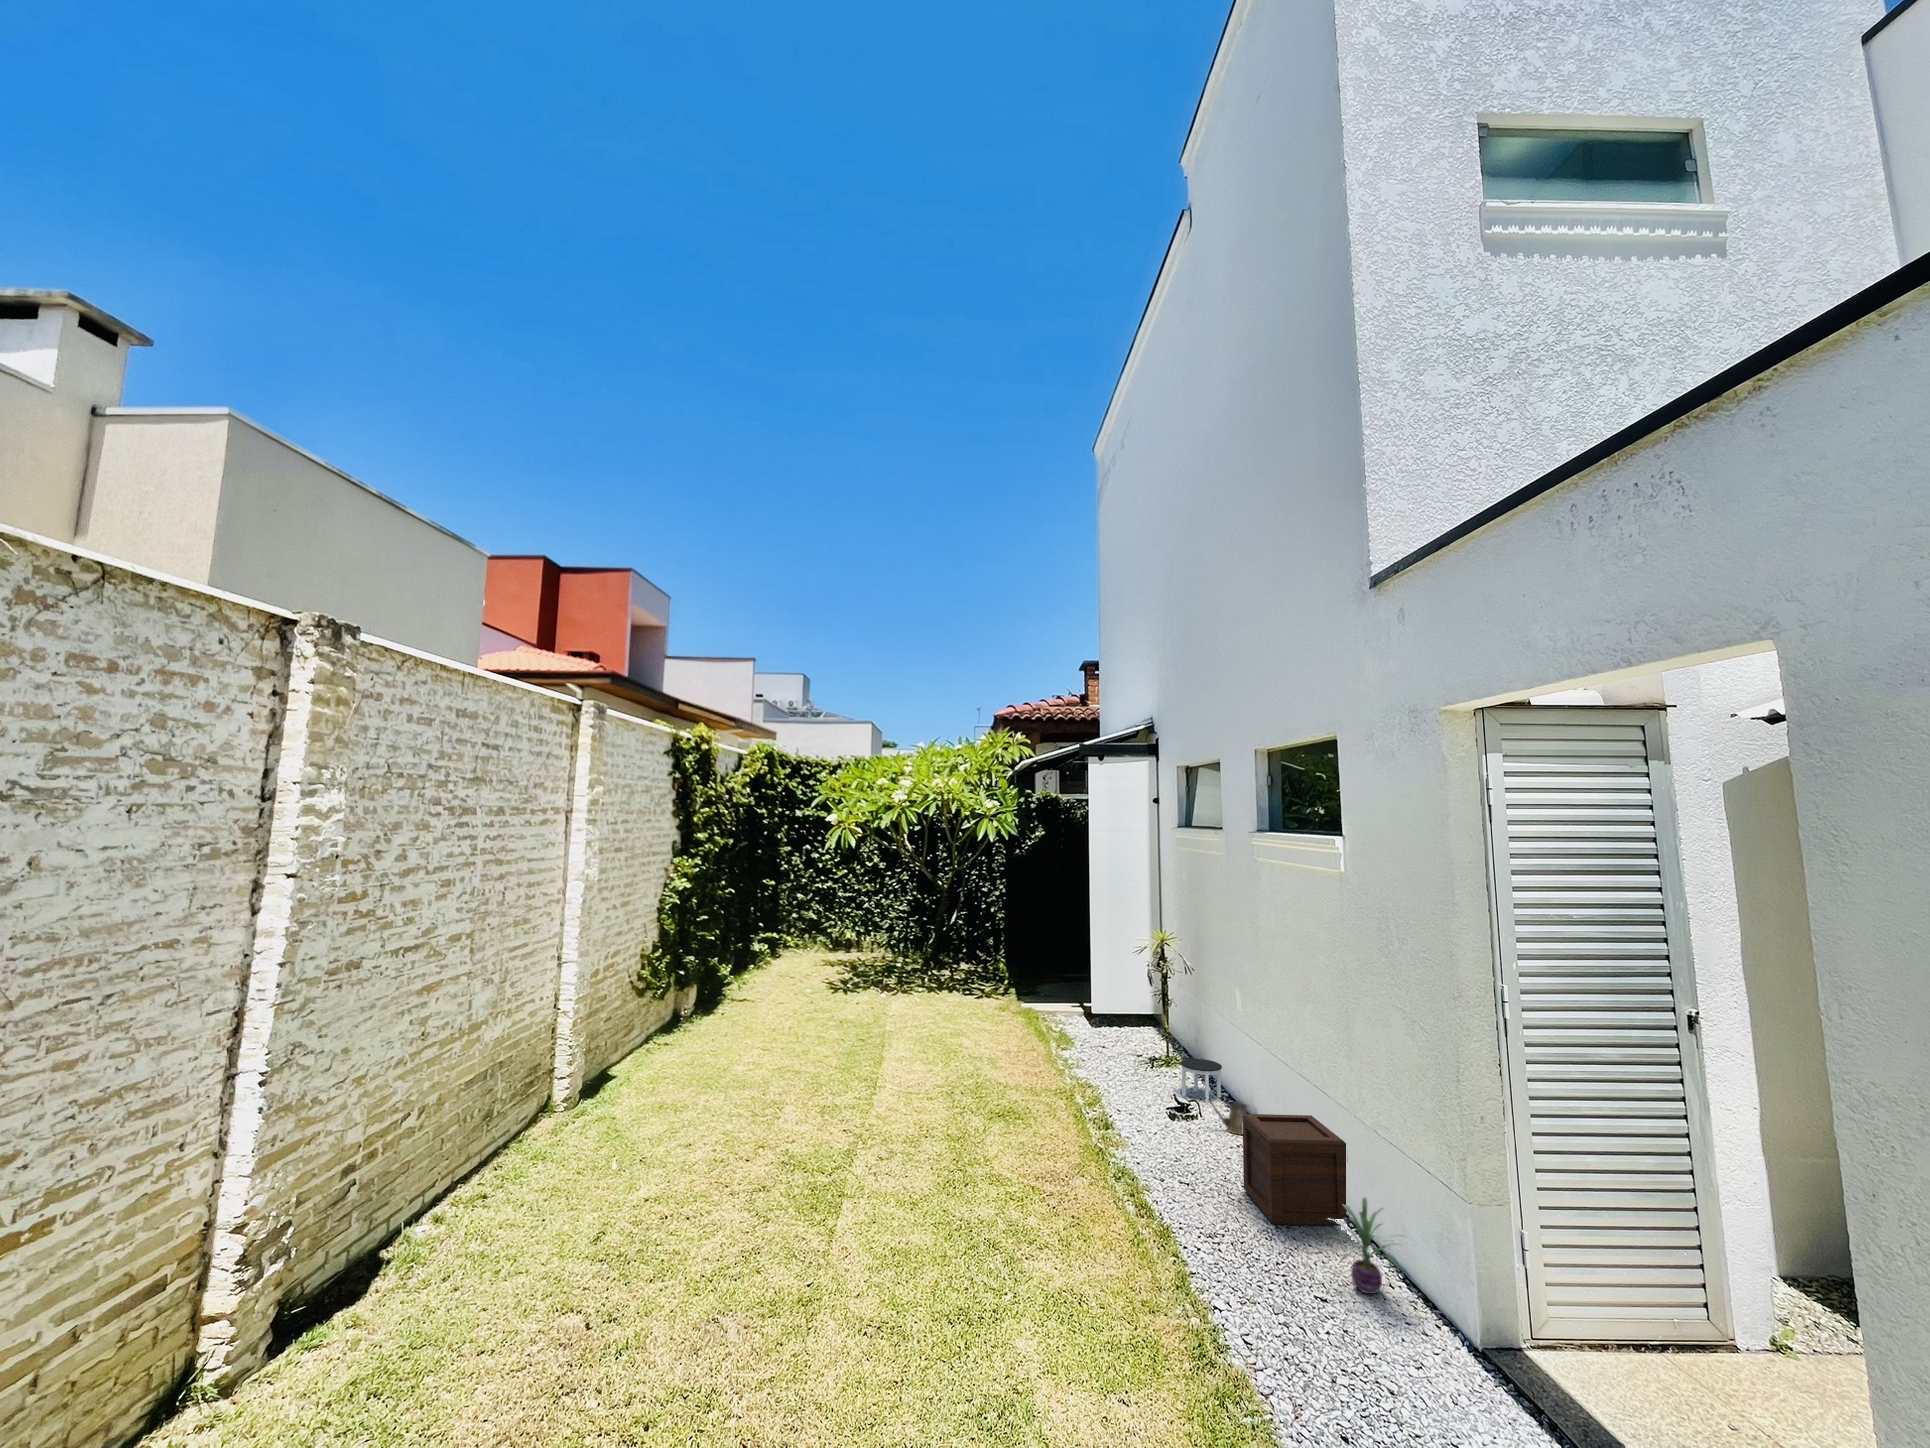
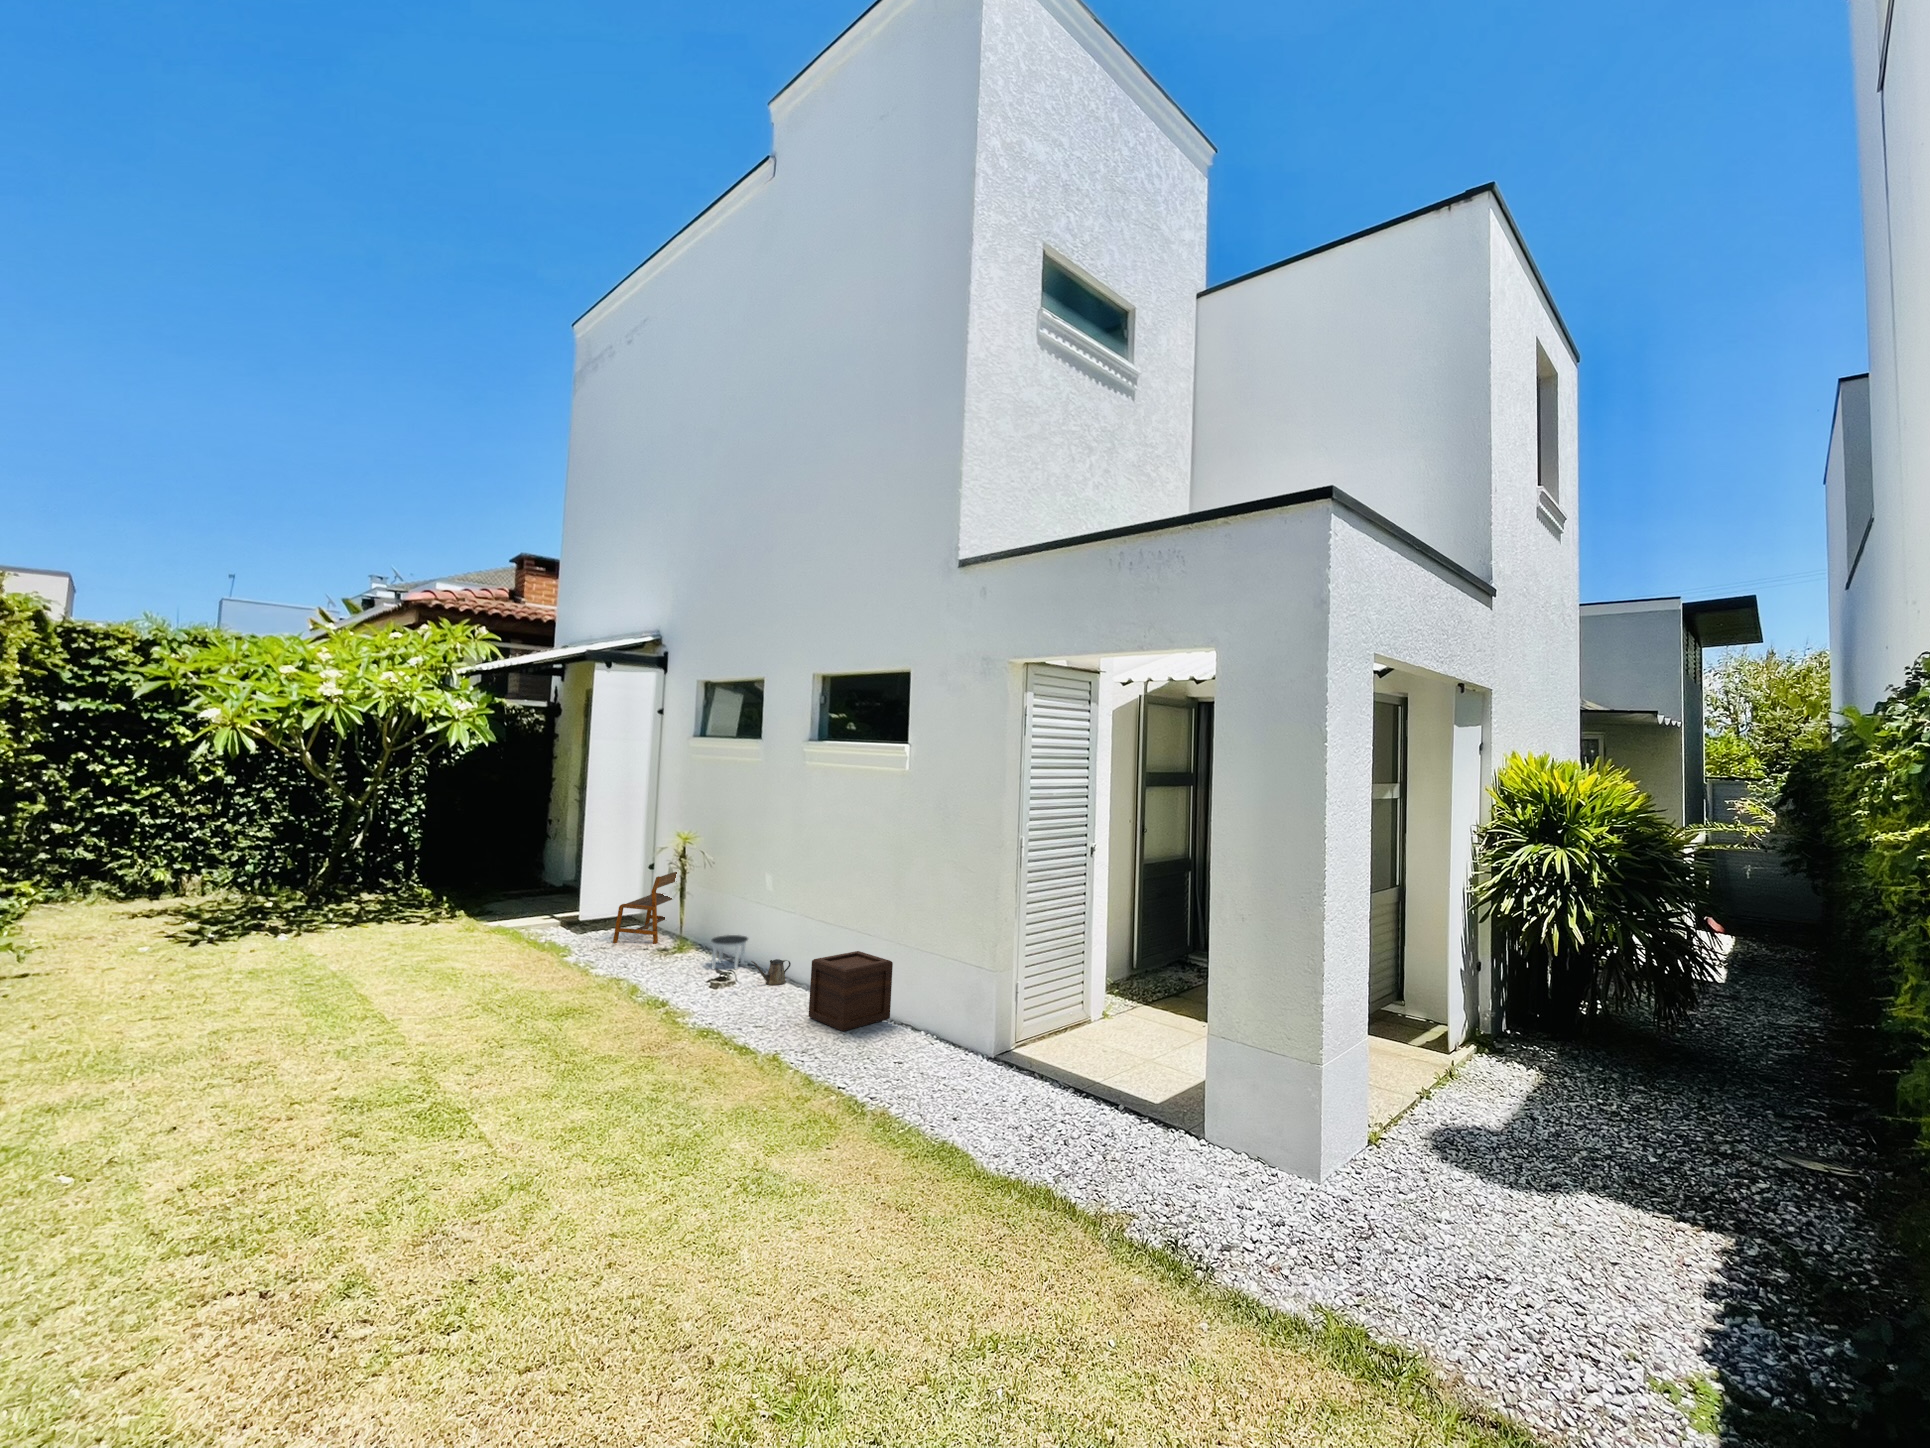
bench: none [1111,973,1187,1053] -> present [613,872,677,944]
decorative plant: present [1334,1198,1398,1294] -> none [893,989,950,1050]

